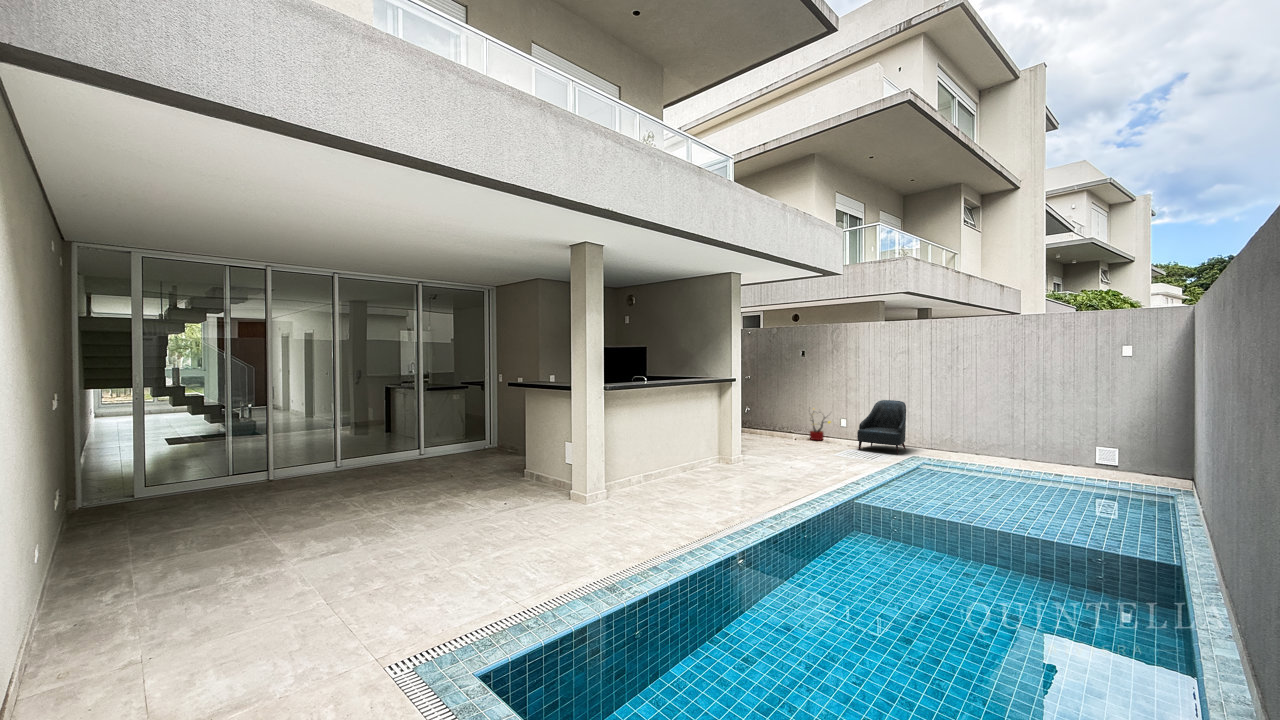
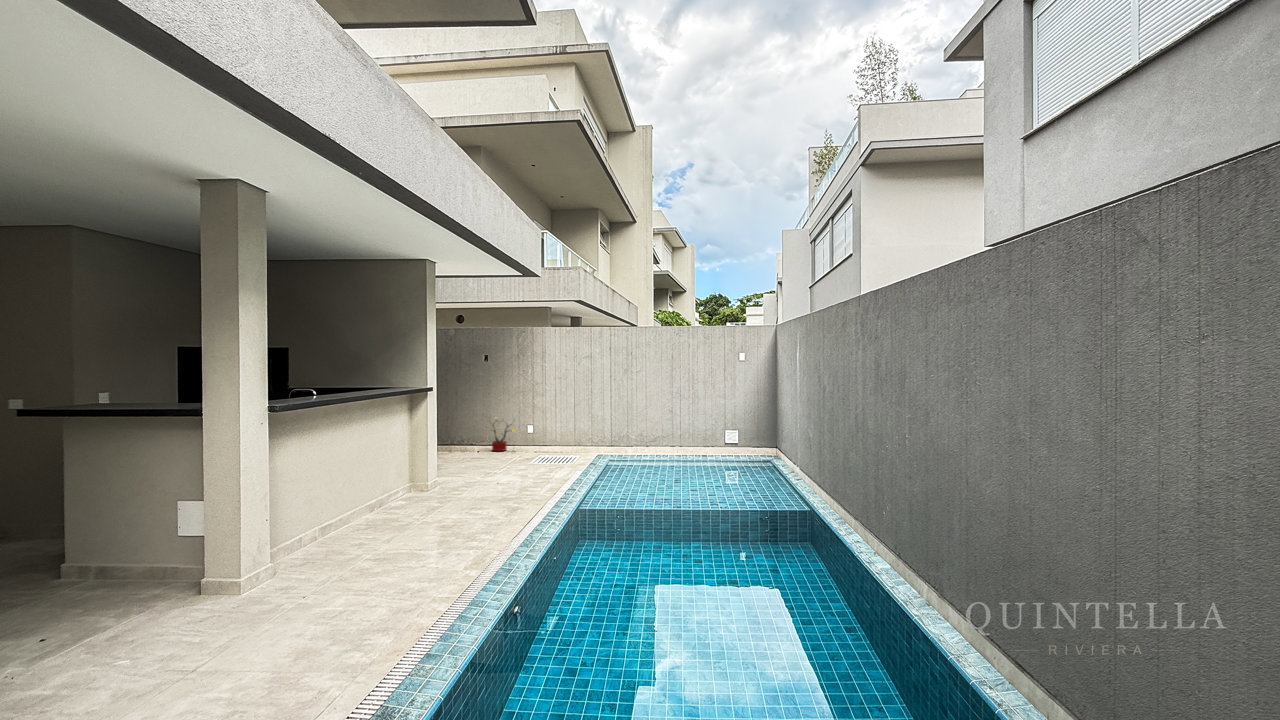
armchair: present [857,400,906,454] -> none [545,404,587,456]

